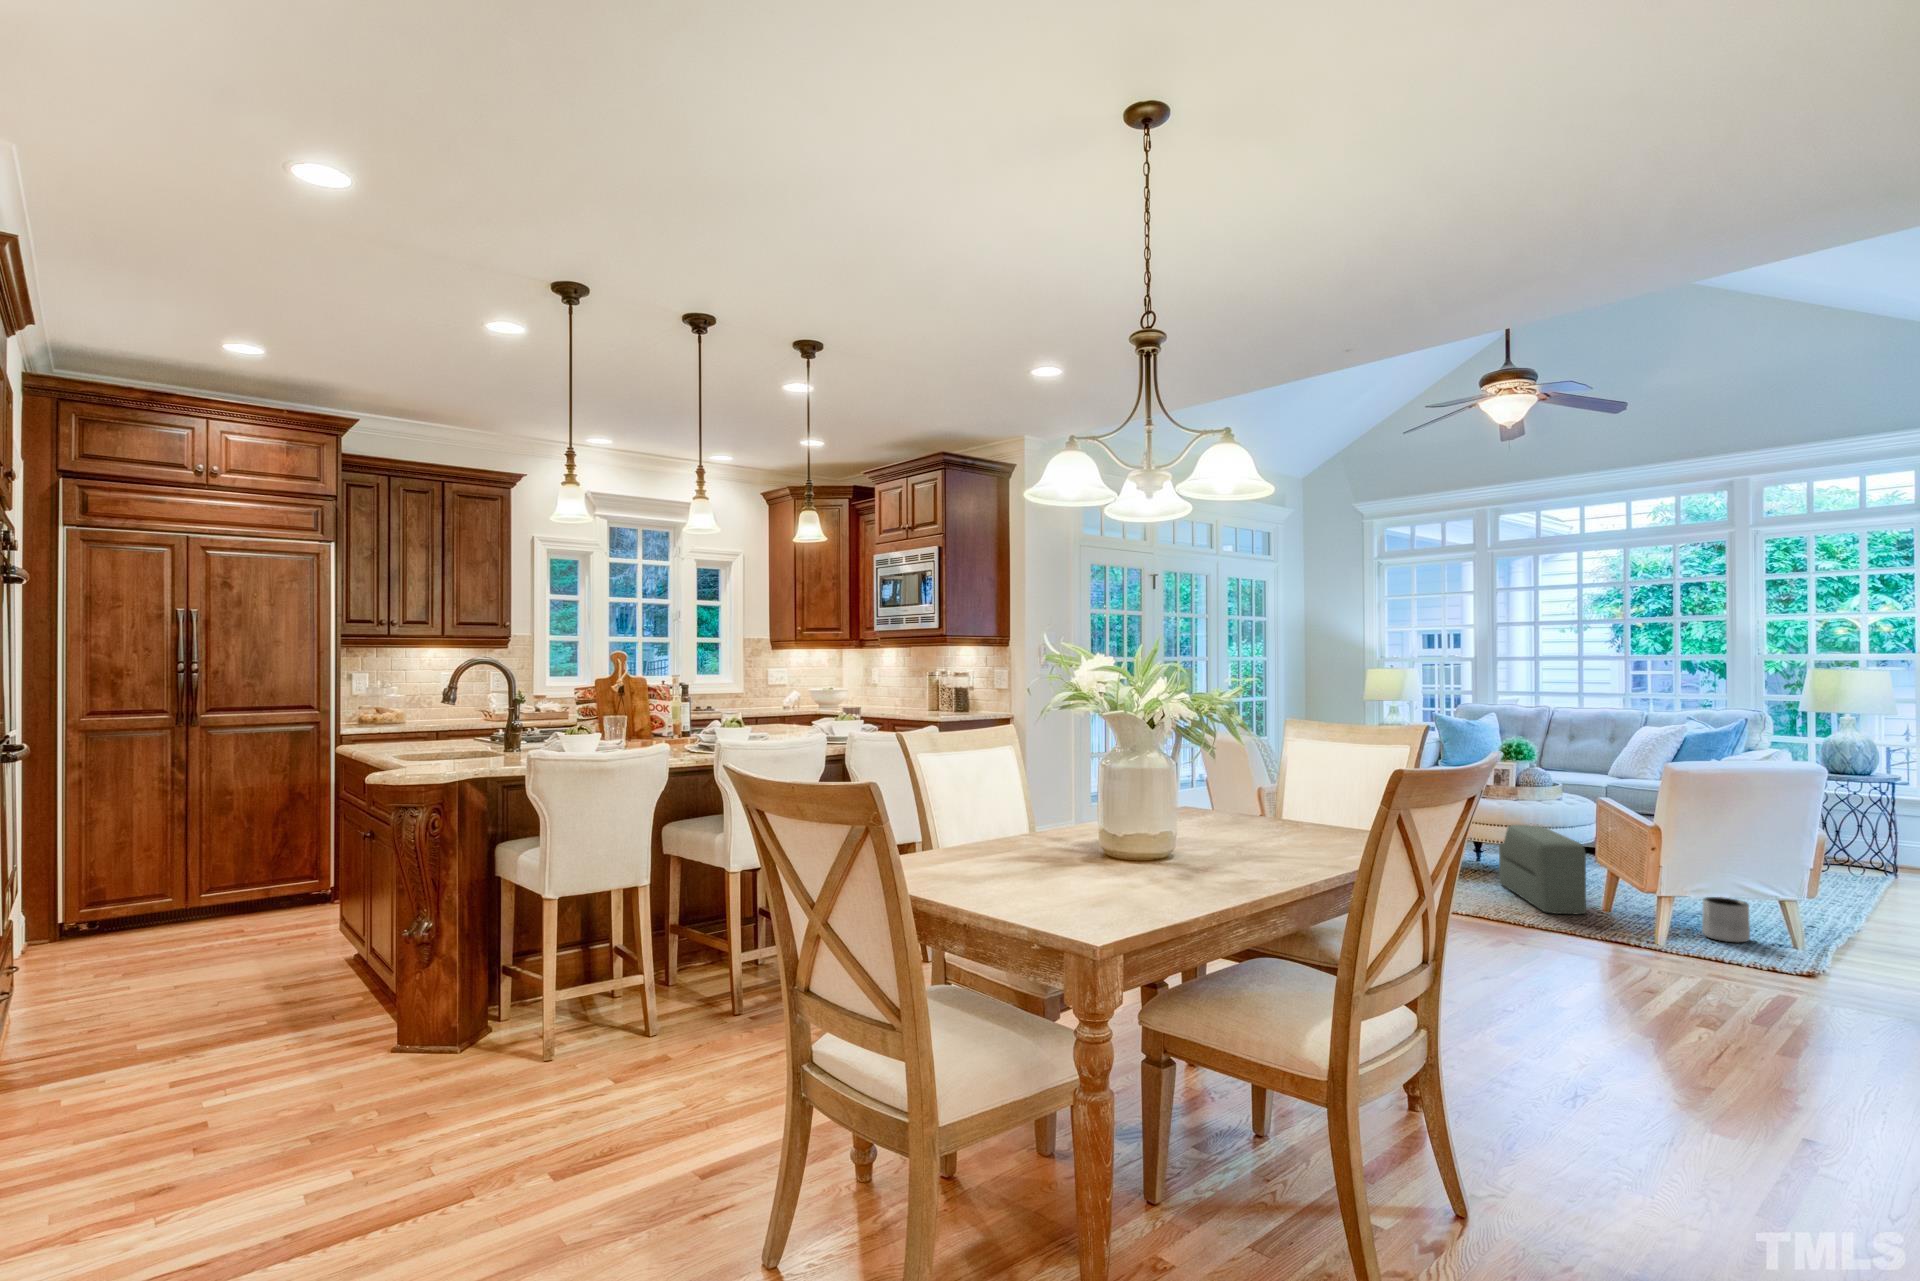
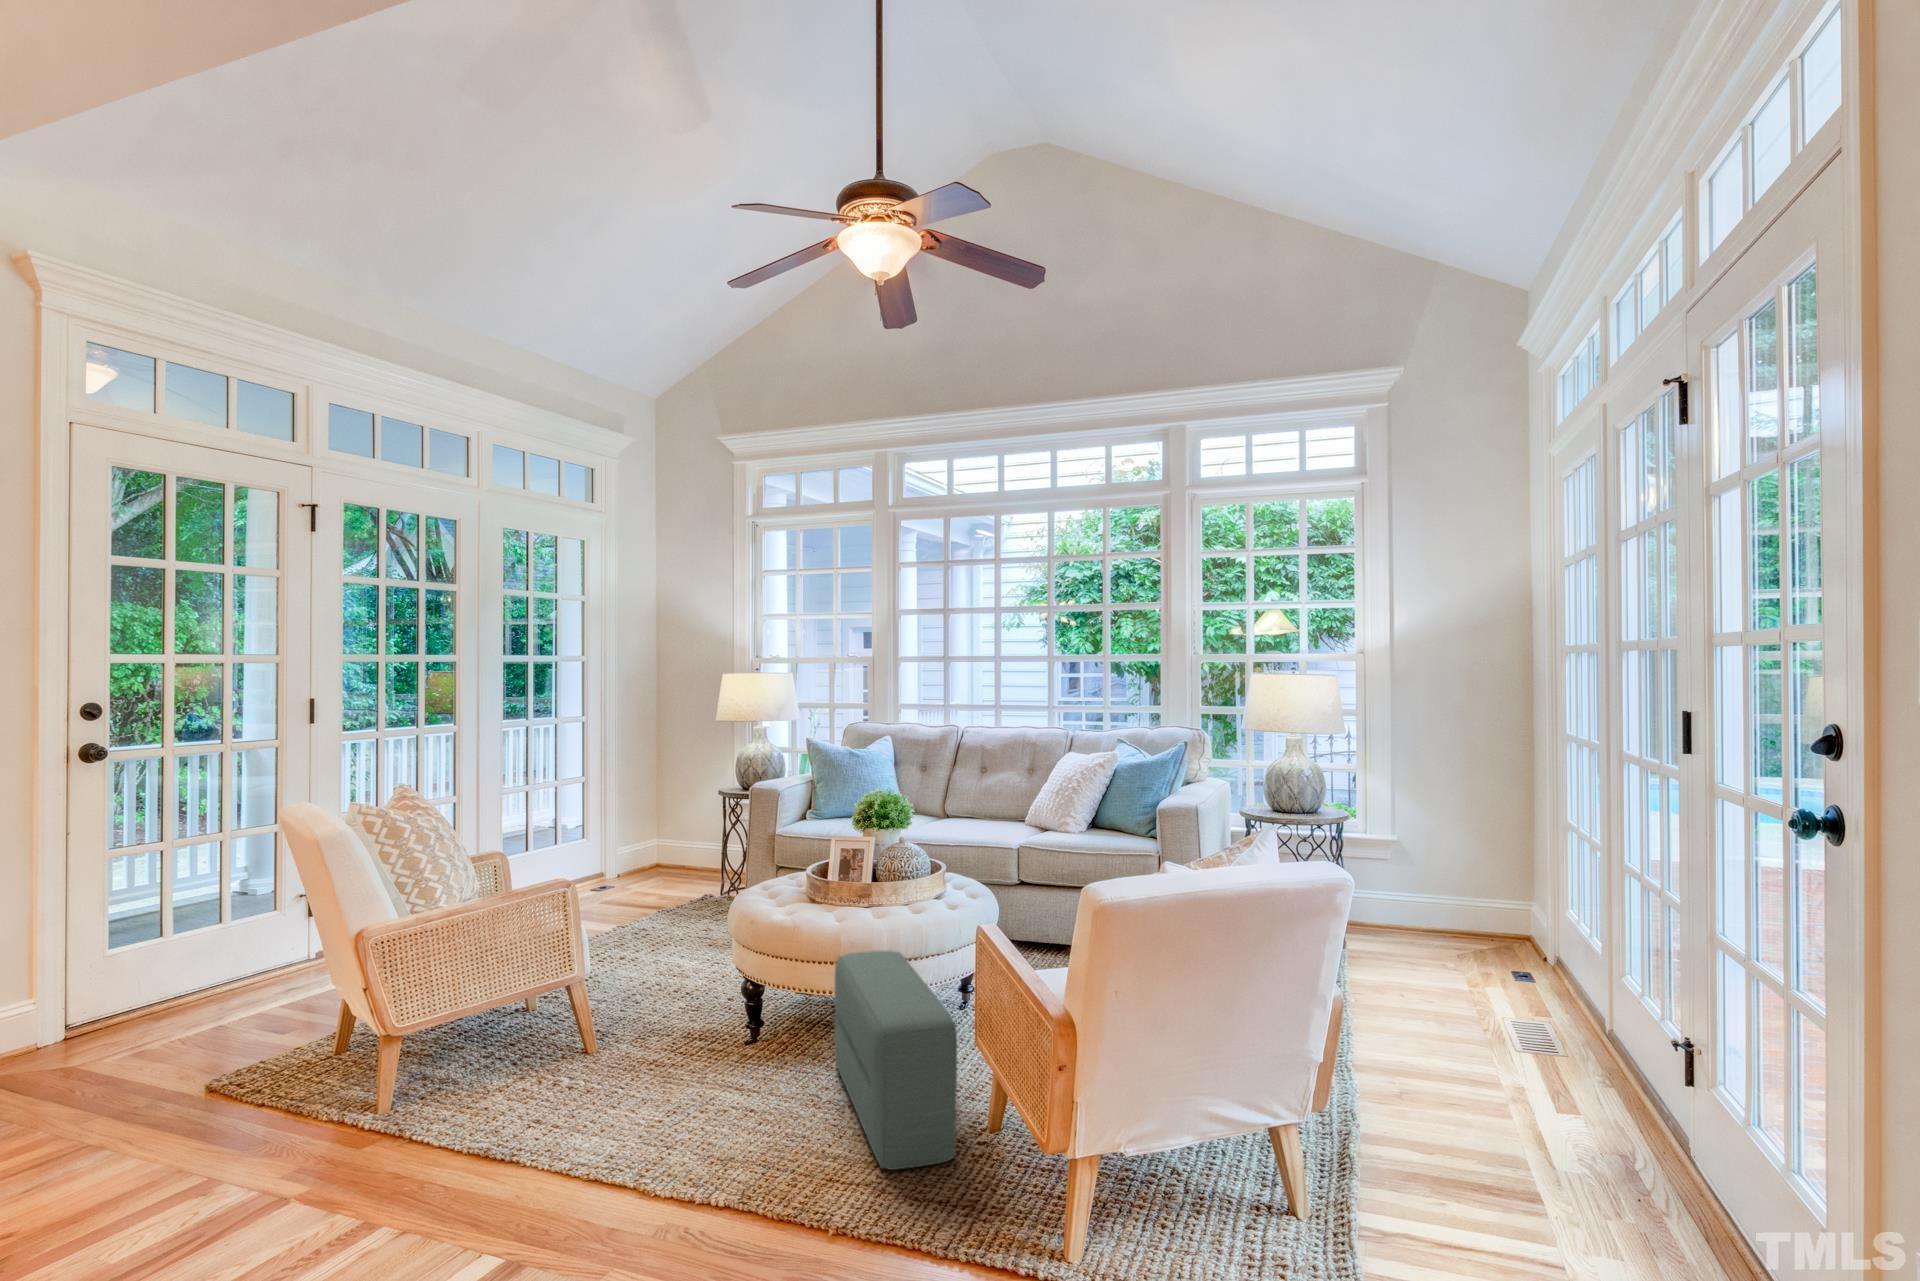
planter: present [1702,897,1750,942] -> none [1149,1119,1227,1229]

